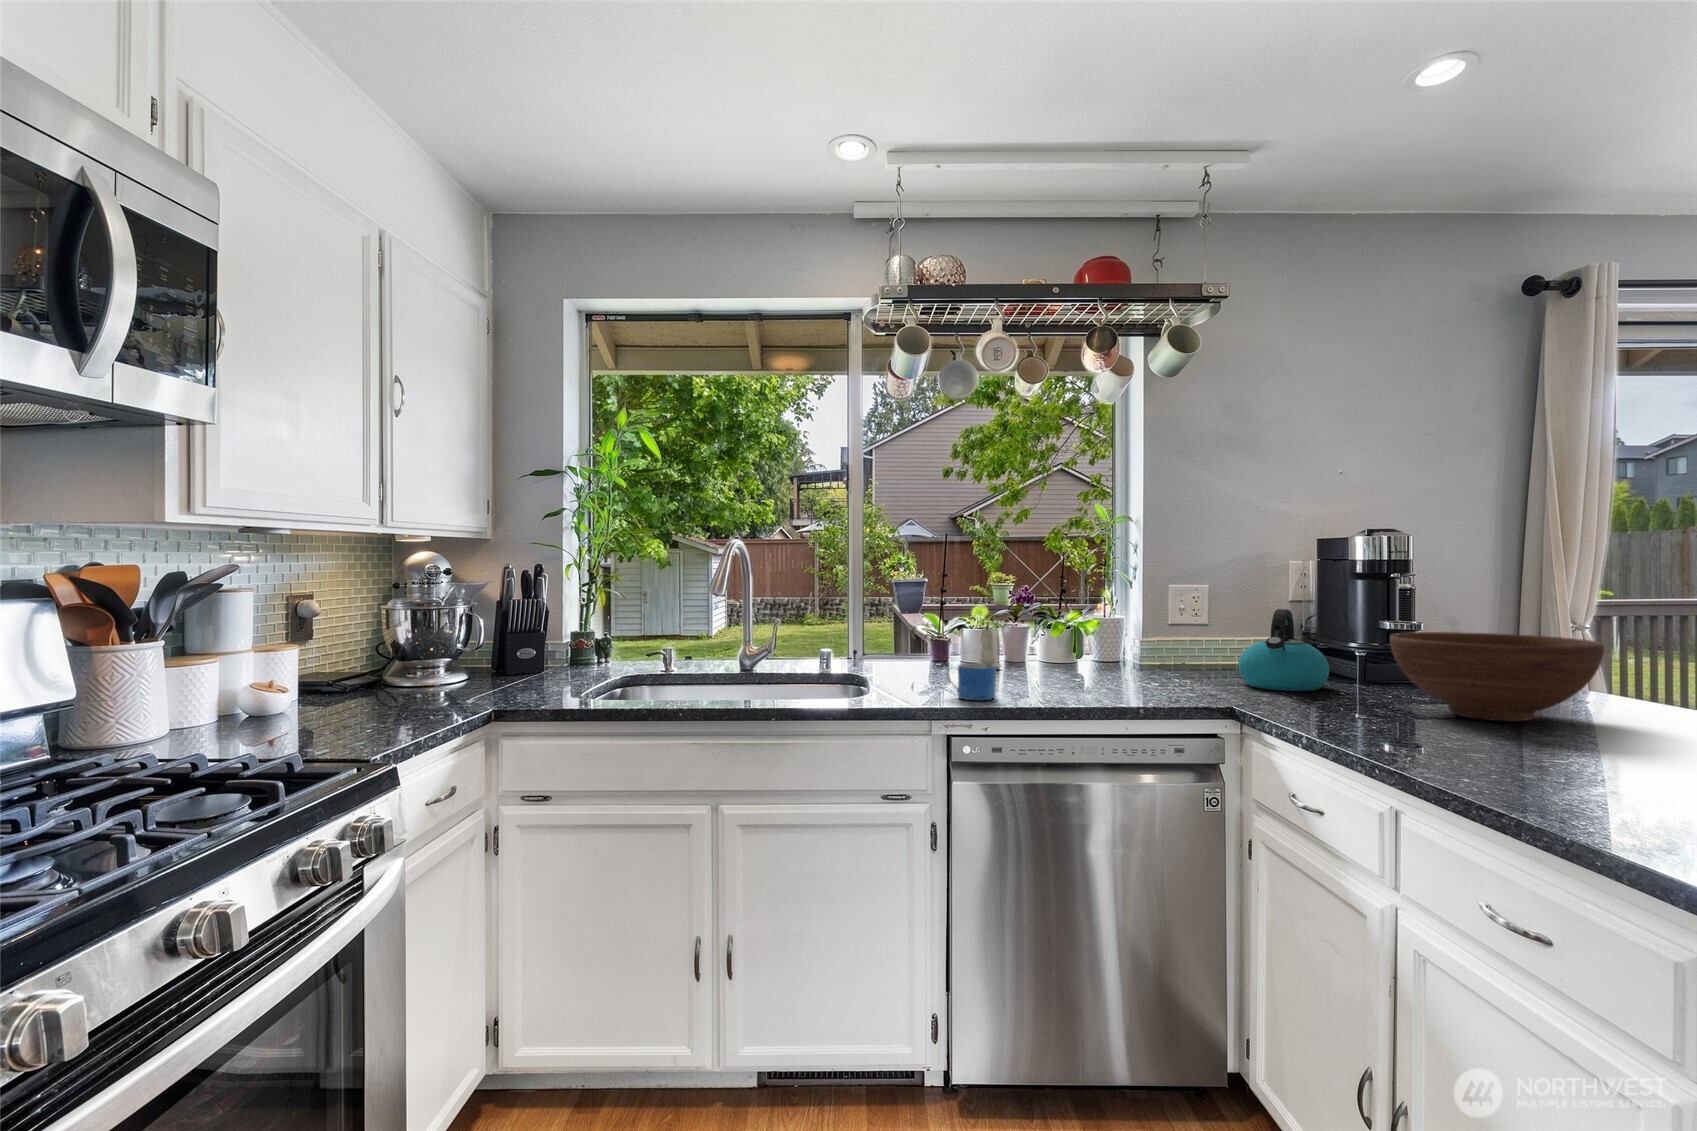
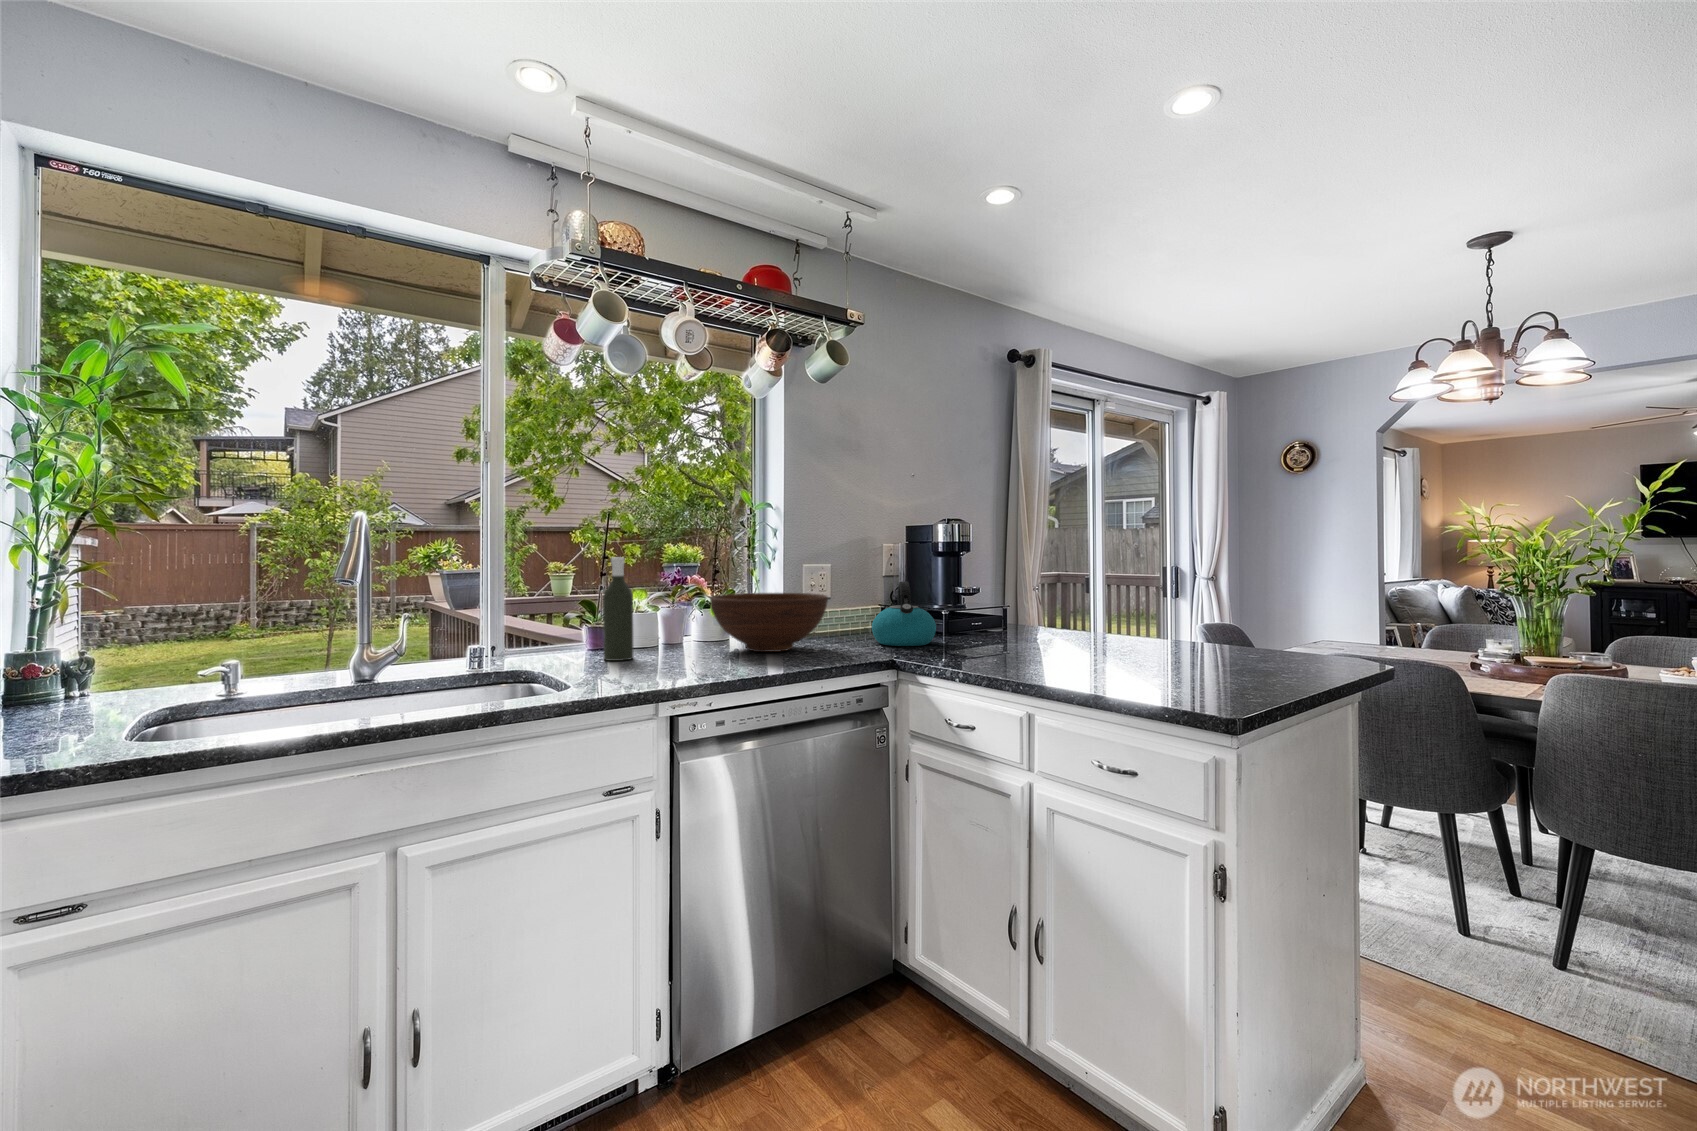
bottle: none [925,577,953,678] -> present [603,557,634,661]
candle: present [978,622,1001,669] -> none [641,598,668,647]
fruit bowl: present [1390,632,1604,721] -> present [710,593,828,652]
mug: present [947,663,997,700] -> none [659,642,711,680]

